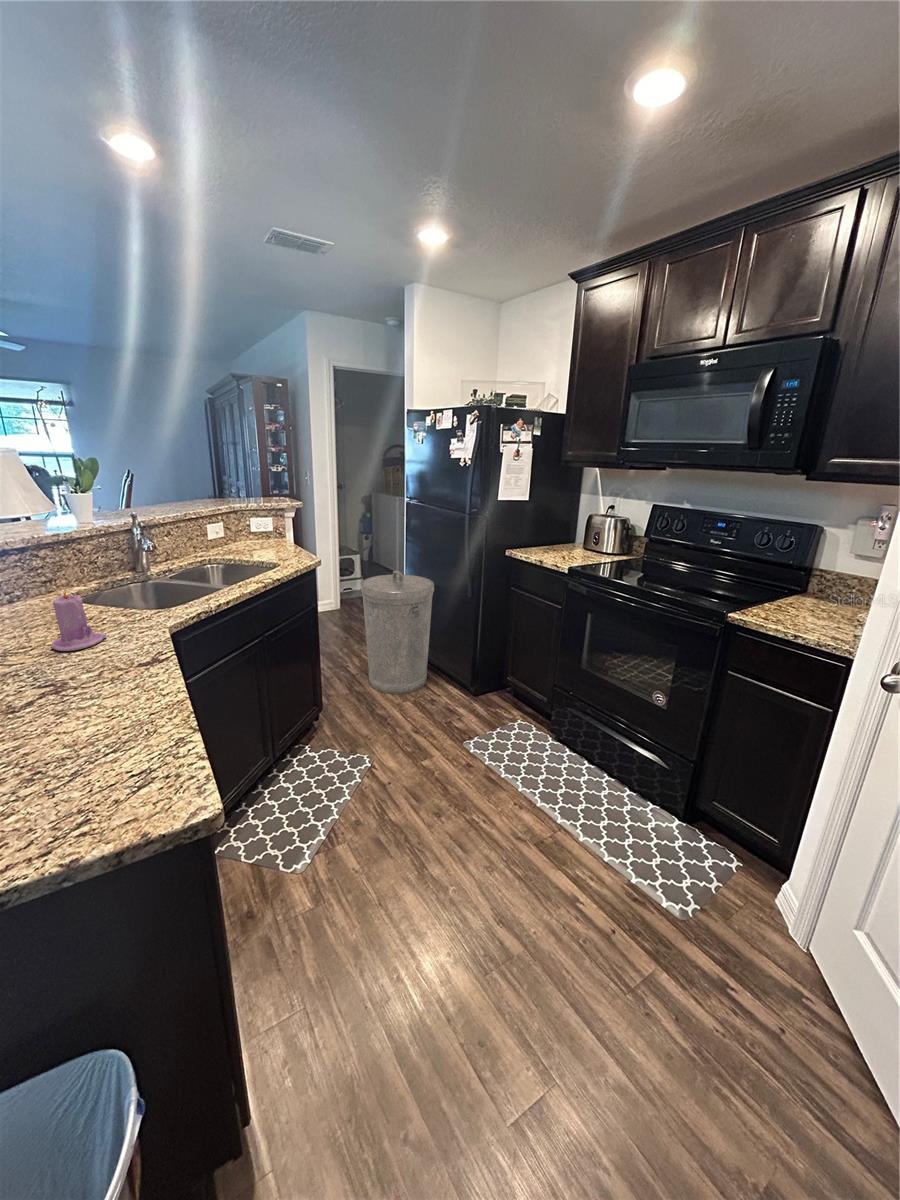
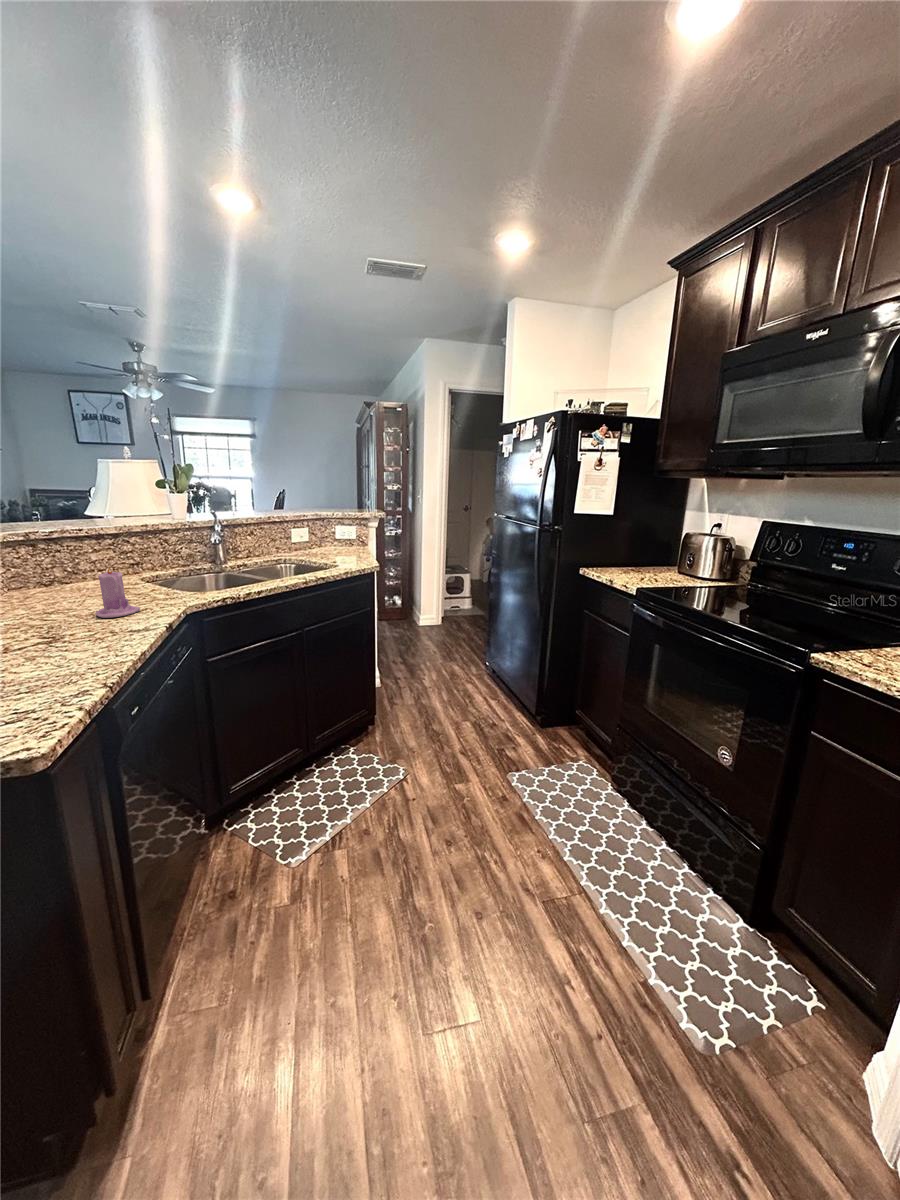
trash can: present [360,571,435,694] -> none [430,584,506,712]

